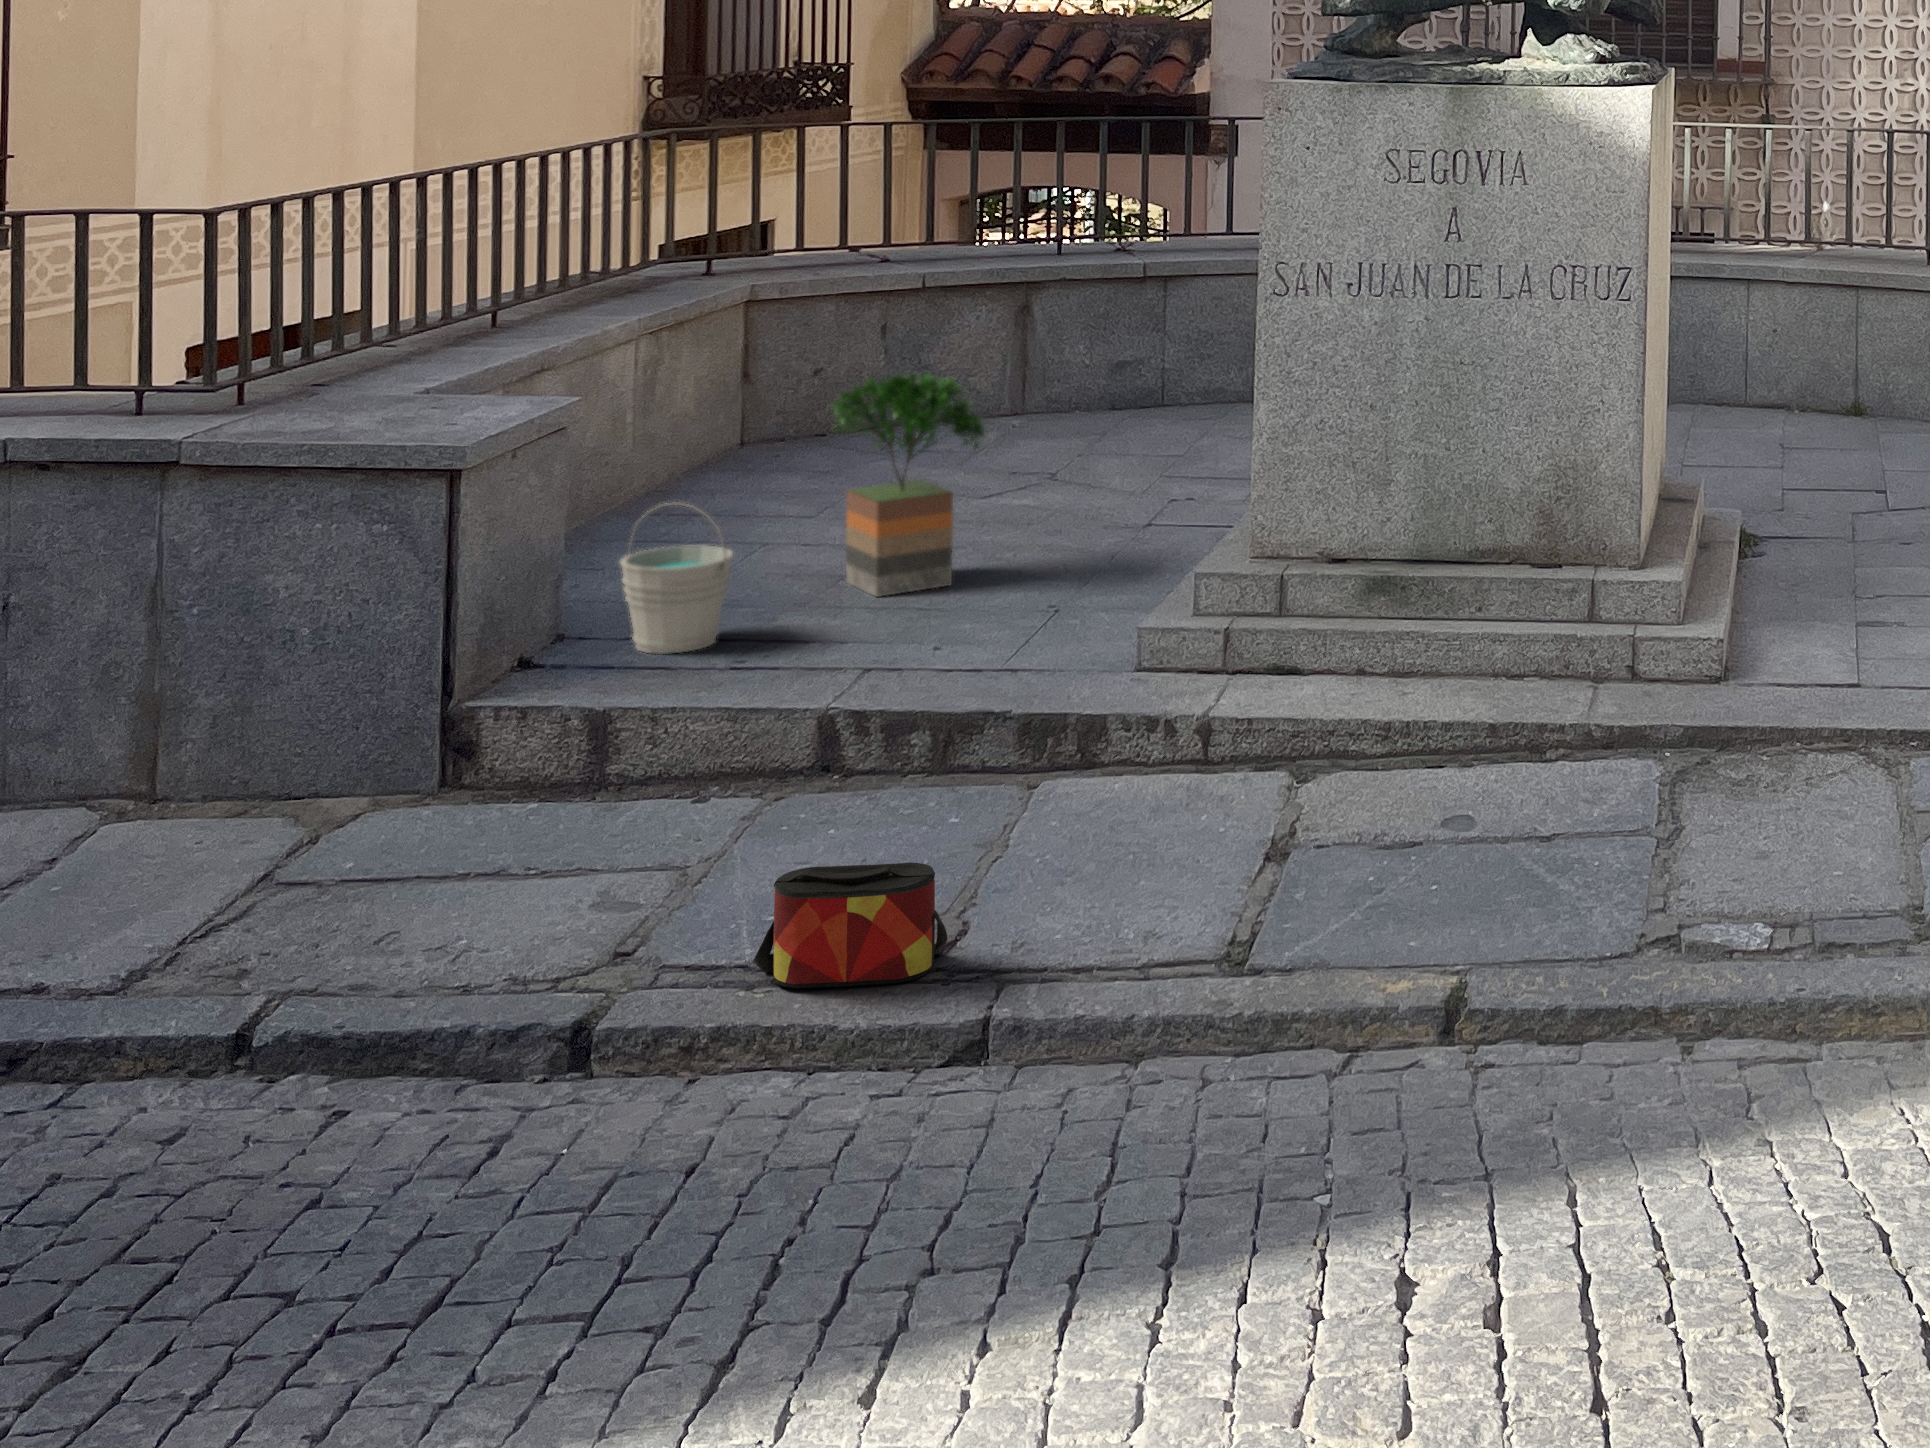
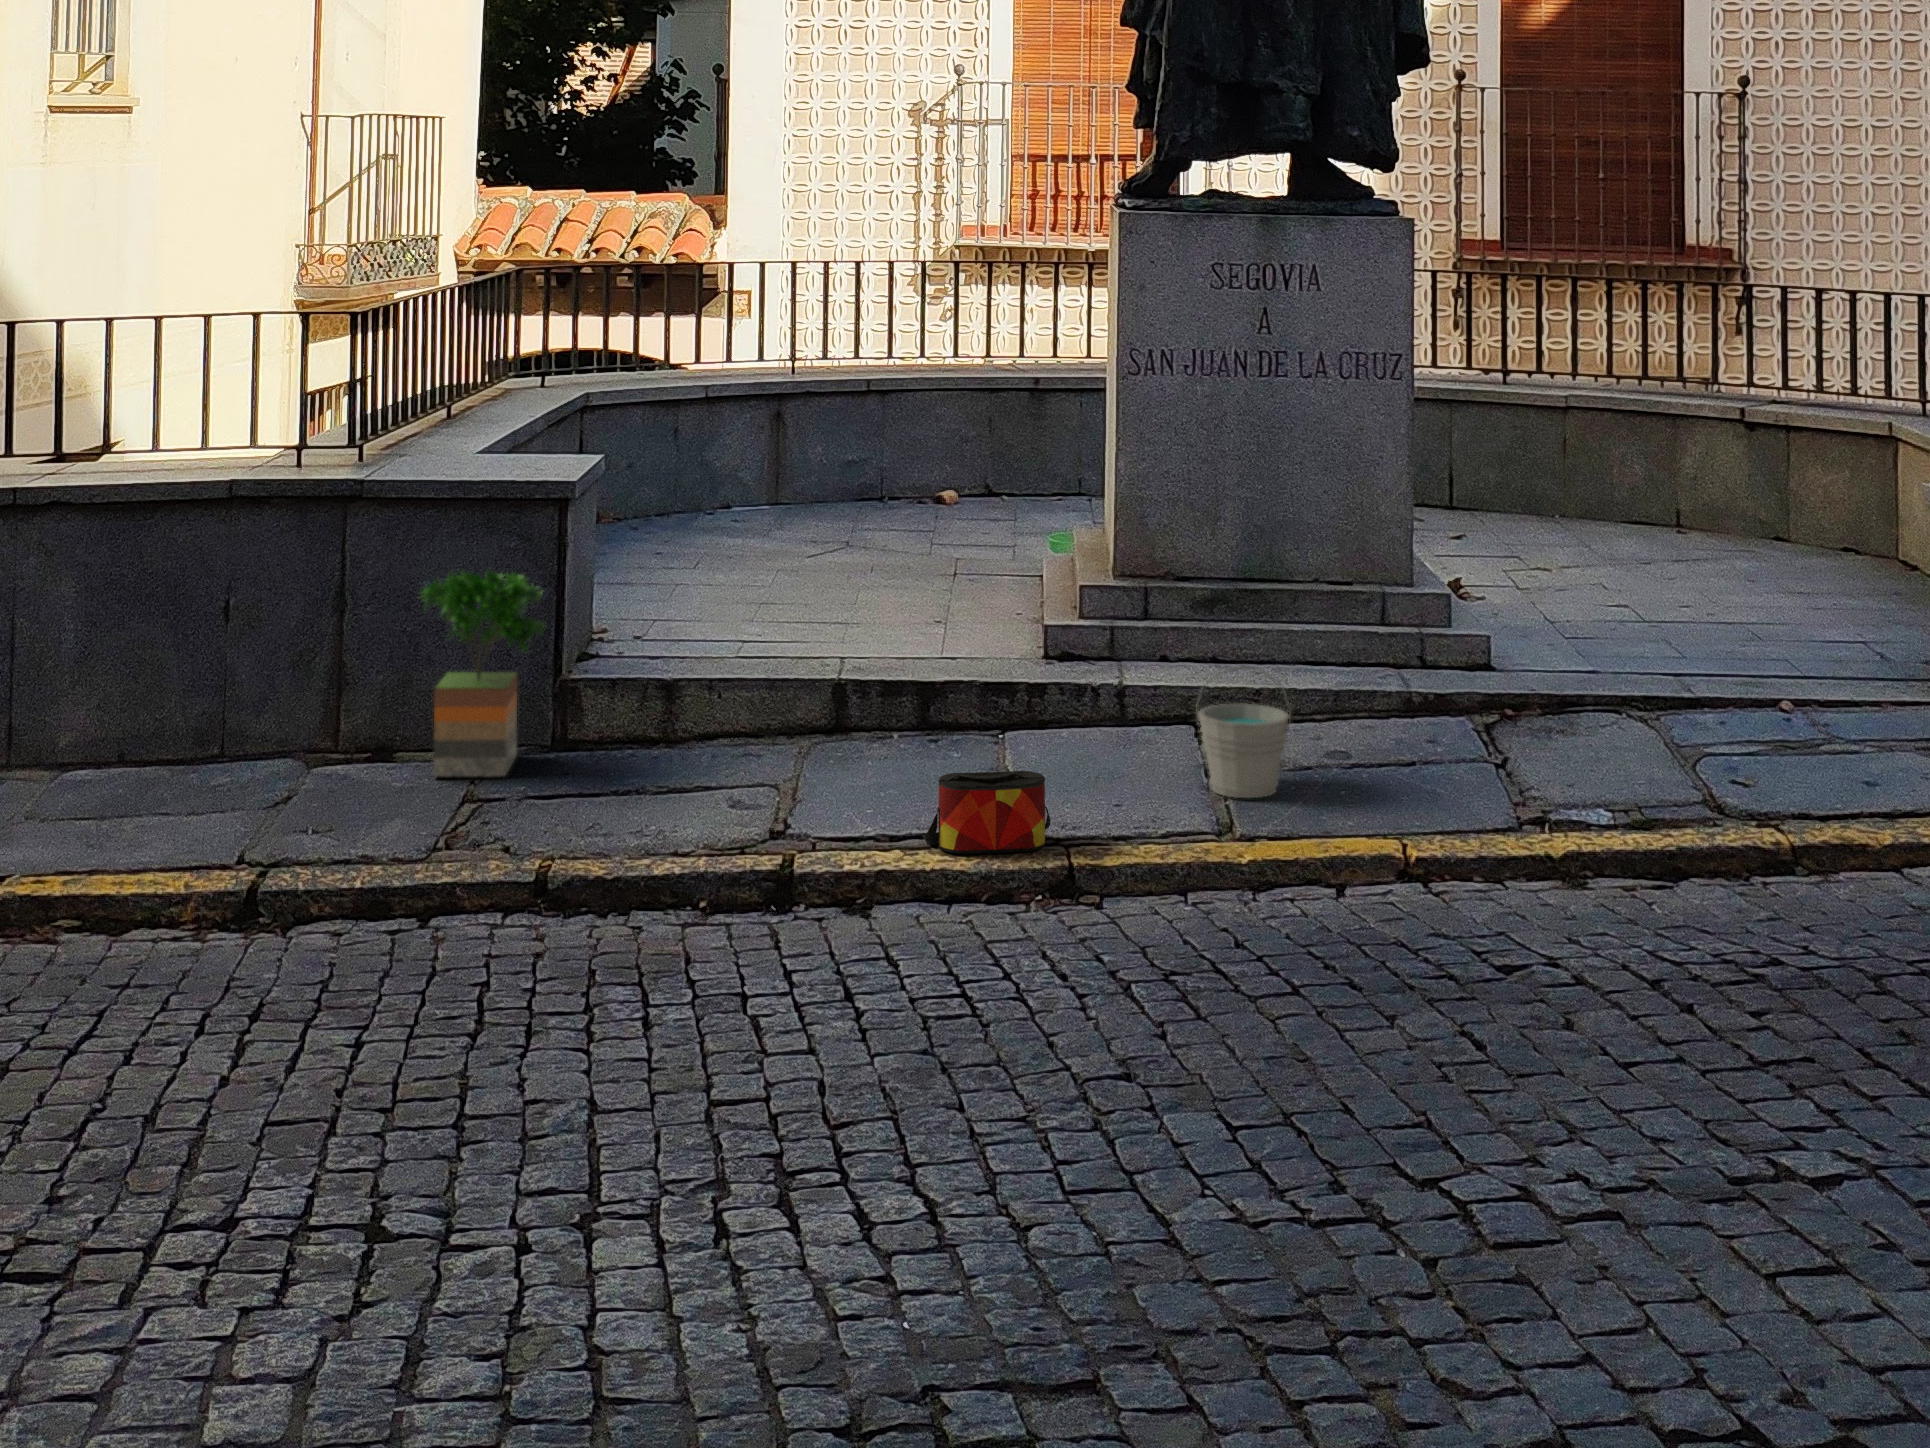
potted tree: present [832,373,986,597] -> present [421,569,545,777]
bucket: present [620,510,733,654] -> present [1197,667,1291,798]

